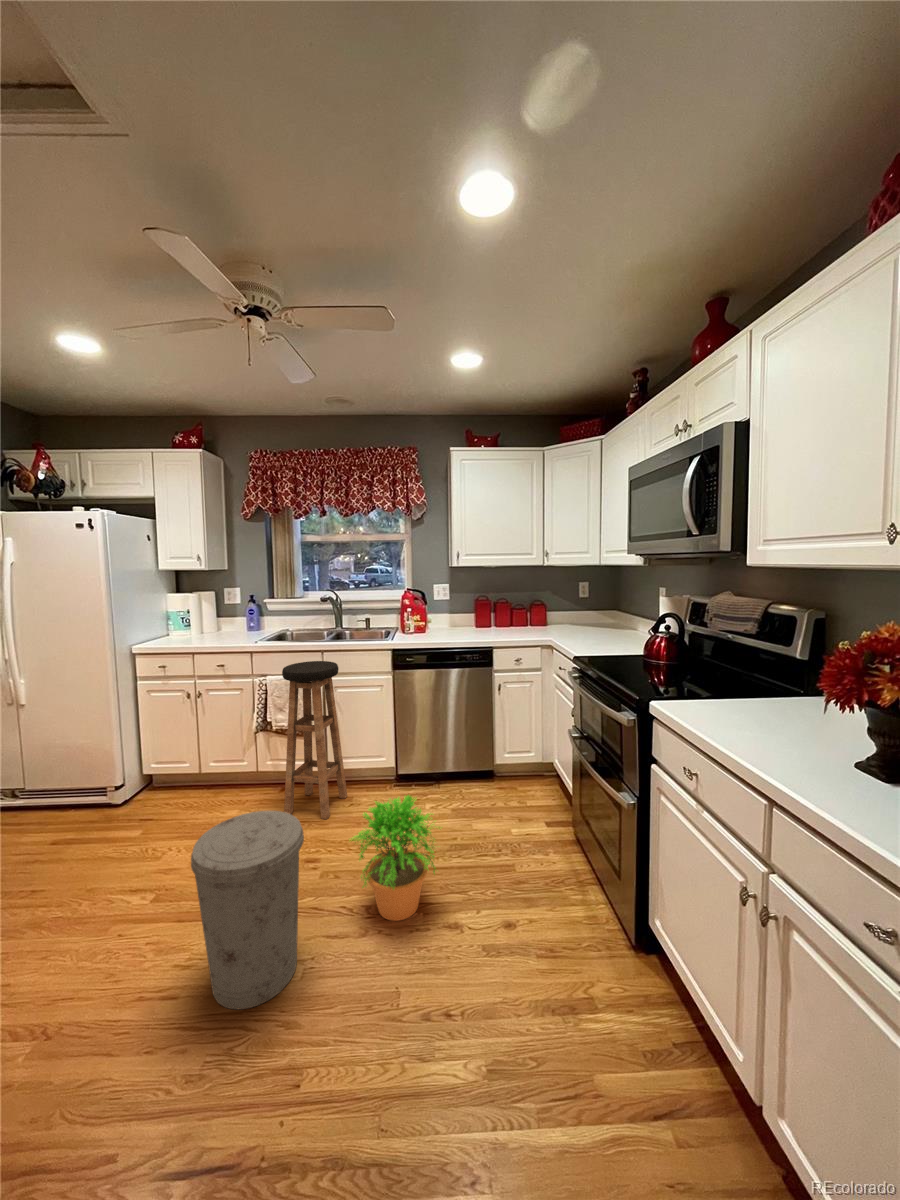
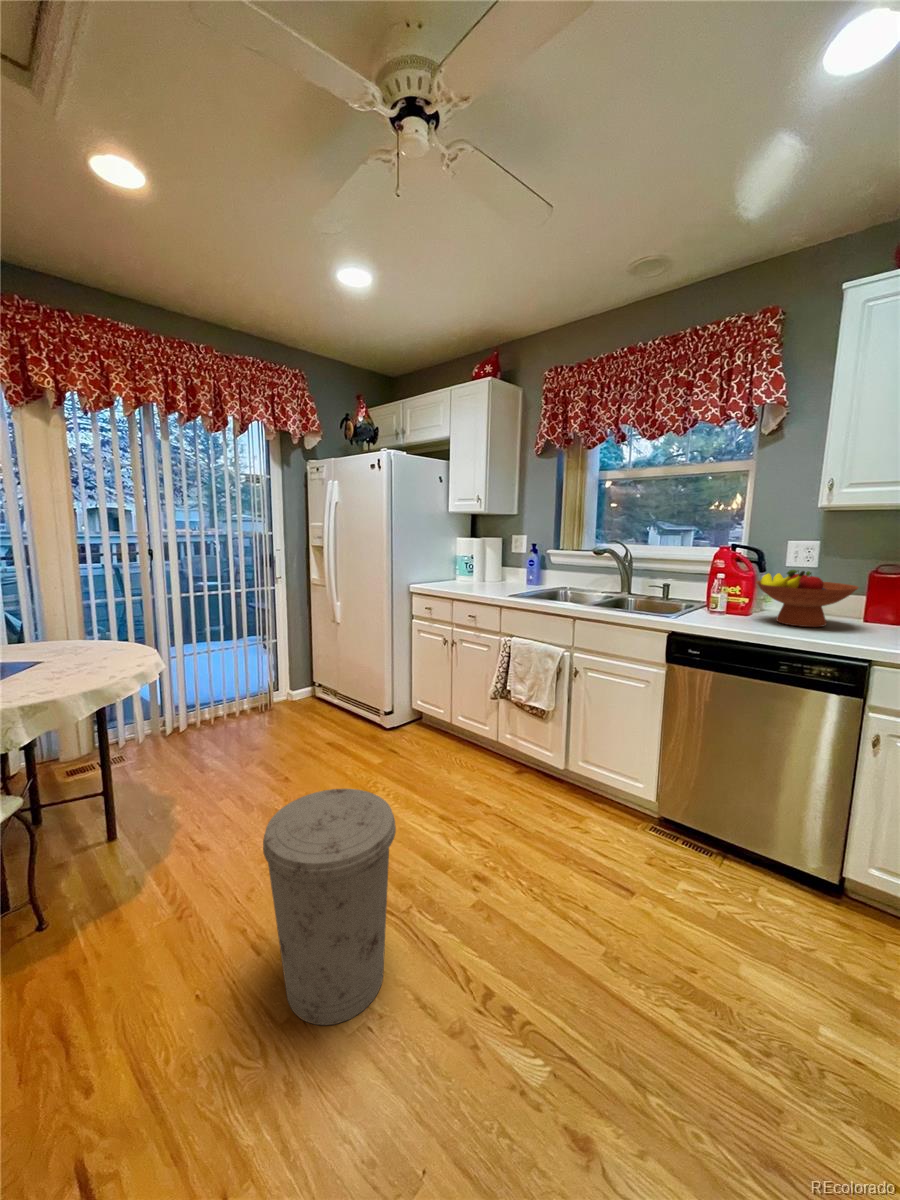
fruit bowl: none [430,603,478,635] -> present [756,570,858,627]
bar stool: present [282,661,347,819] -> none [498,628,579,833]
potted plant: present [351,795,435,921] -> none [466,846,607,1051]

